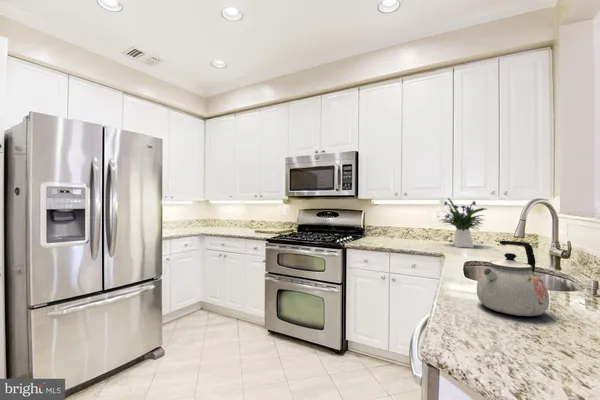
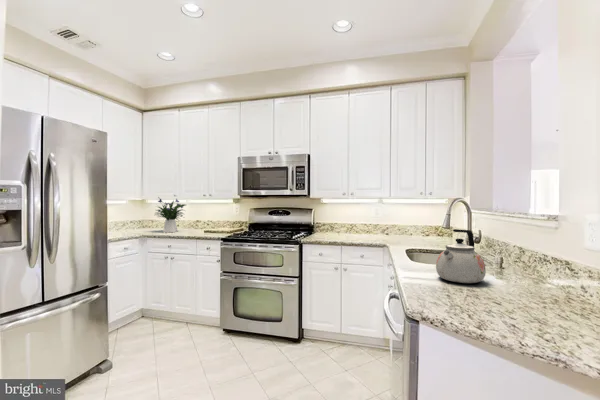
flower arrangement: present [442,198,486,248] -> present [157,199,185,232]

